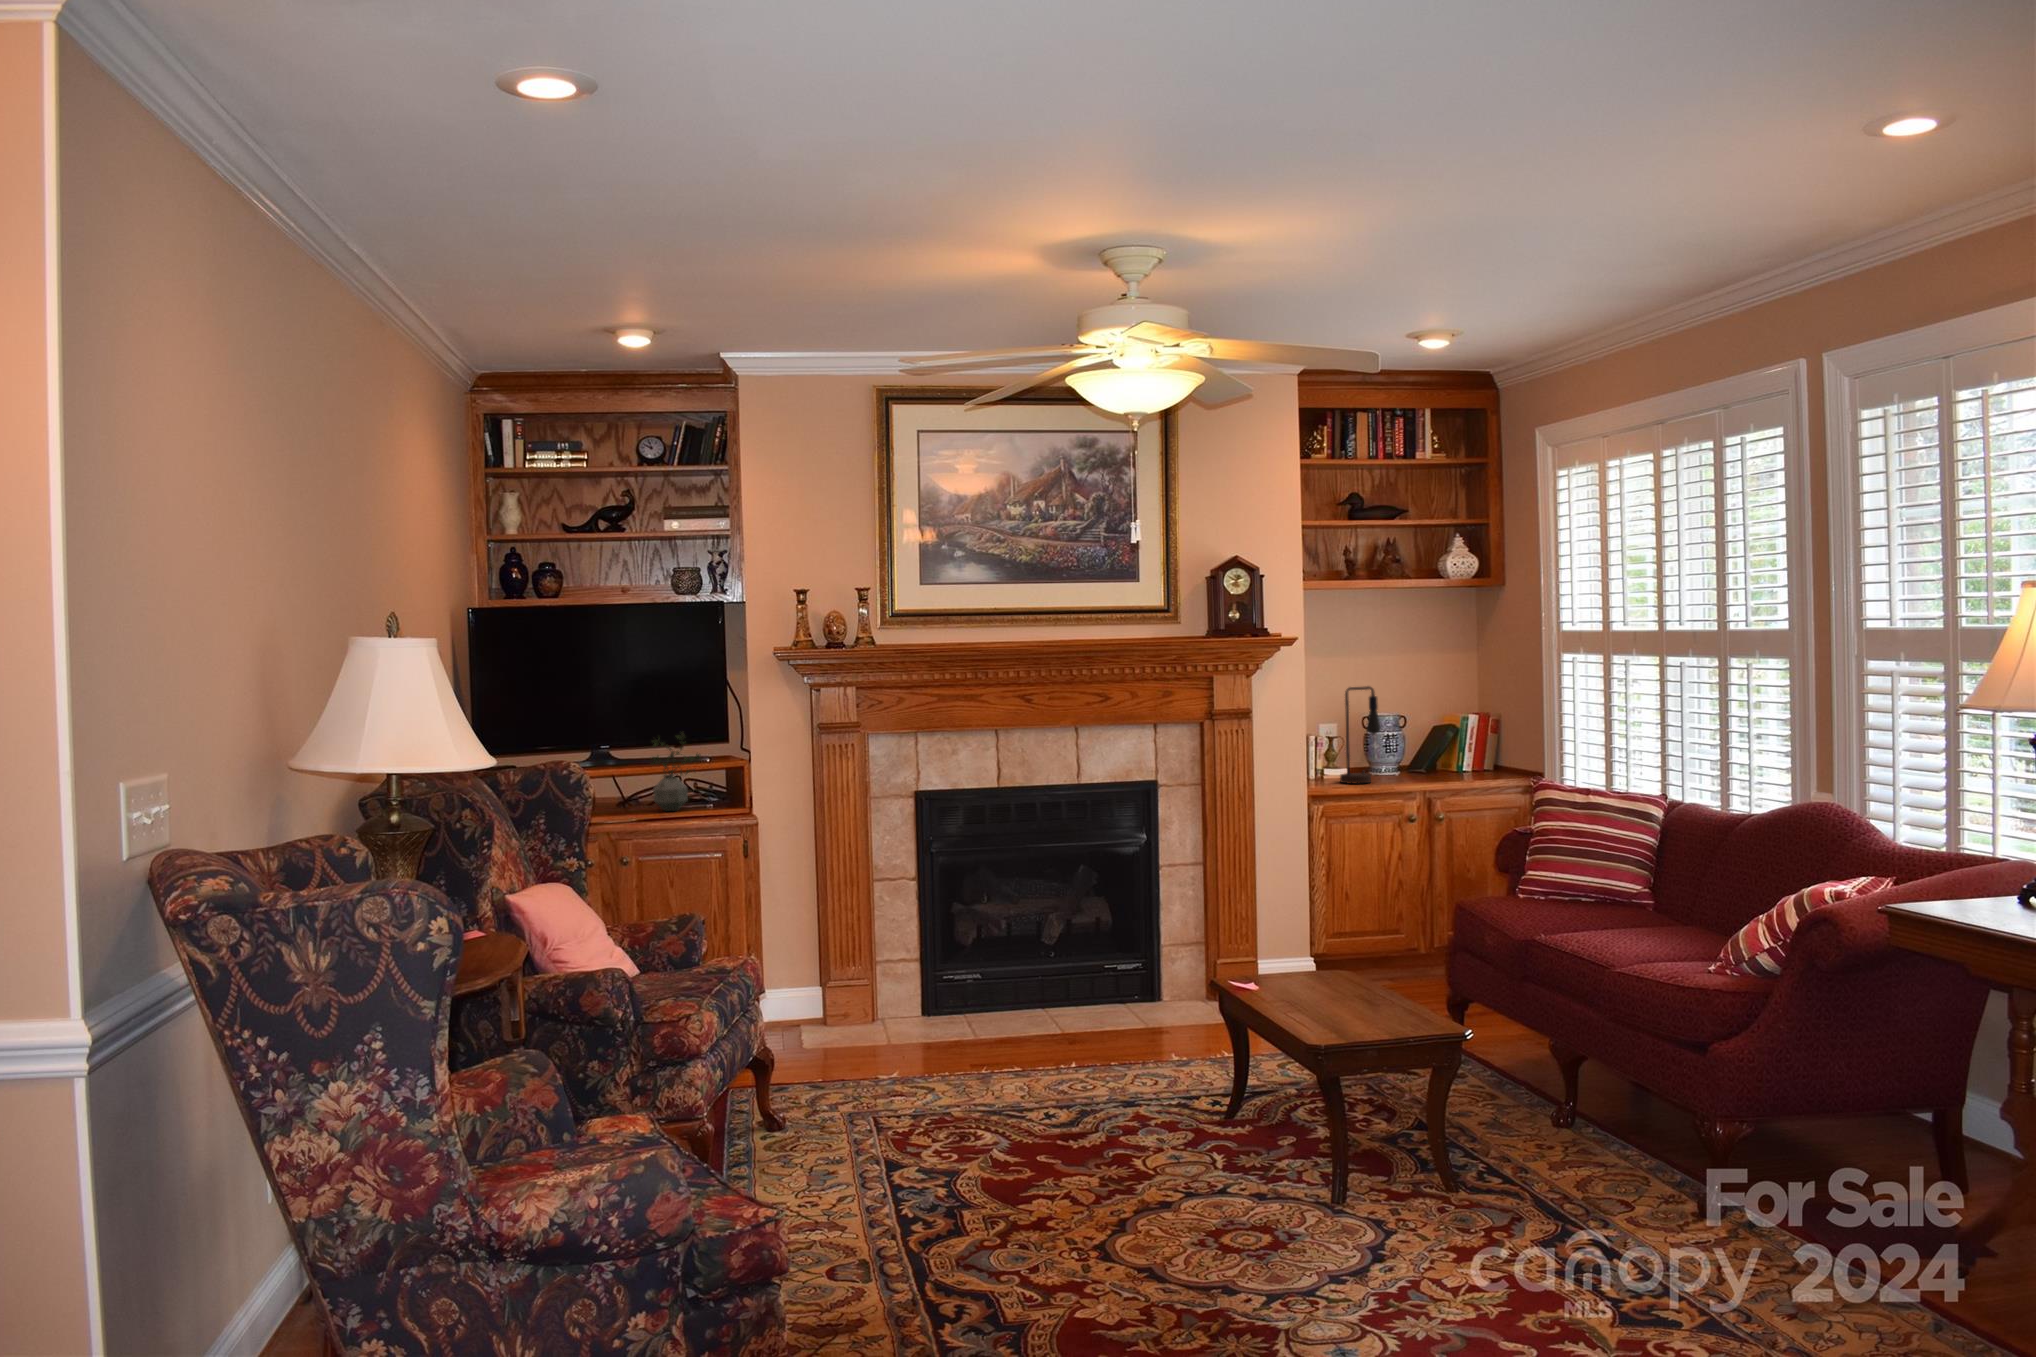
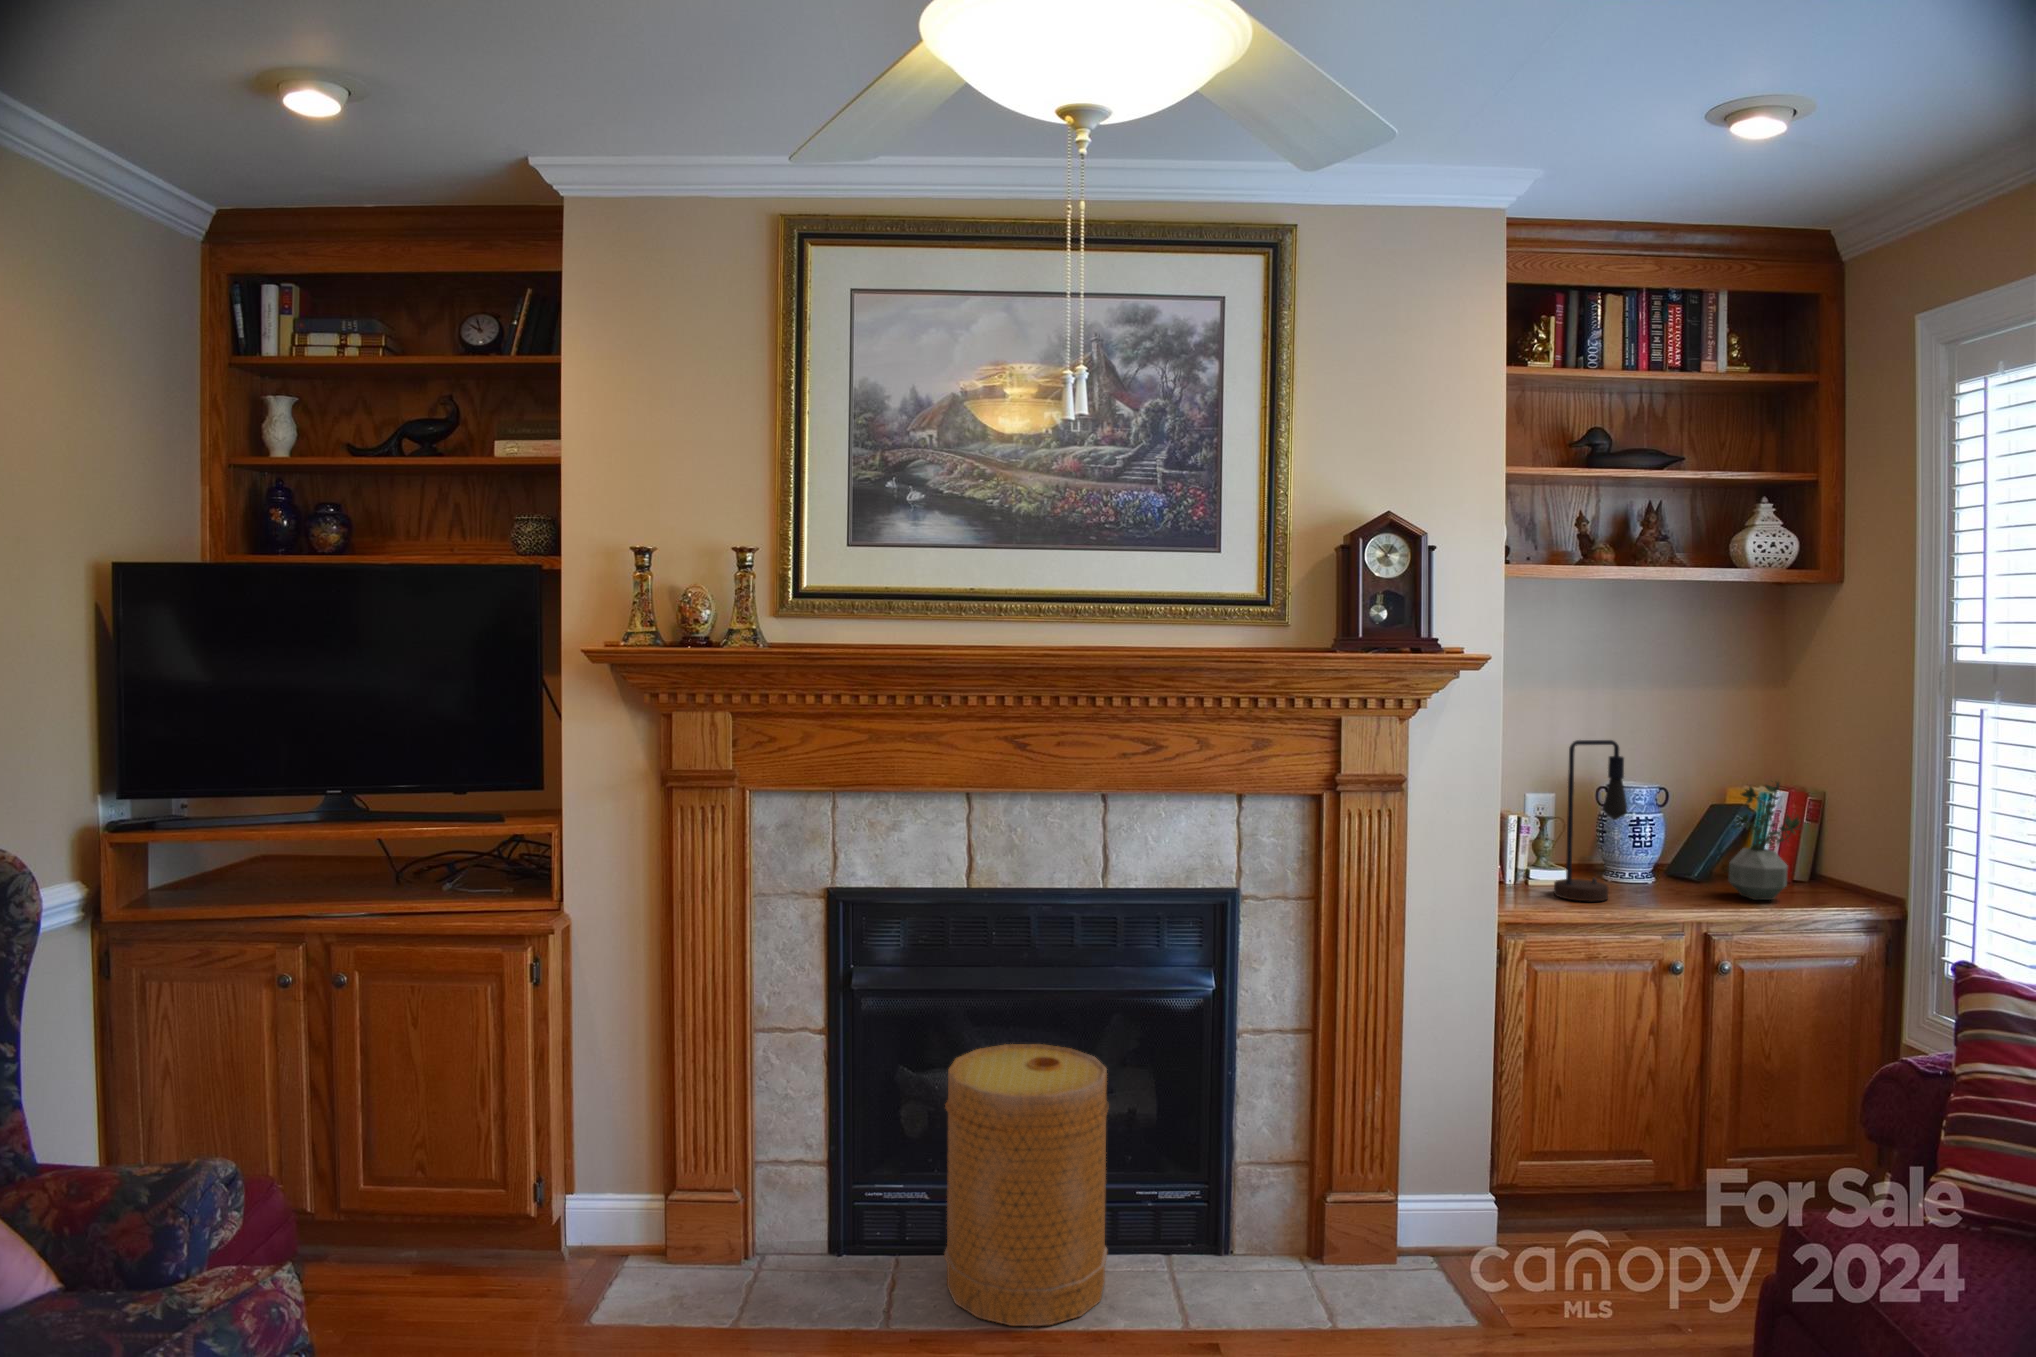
potted plant: present [652,732,701,811] -> present [1729,782,1800,900]
basket: none [998,883,1095,1031] -> present [944,1044,1109,1326]

